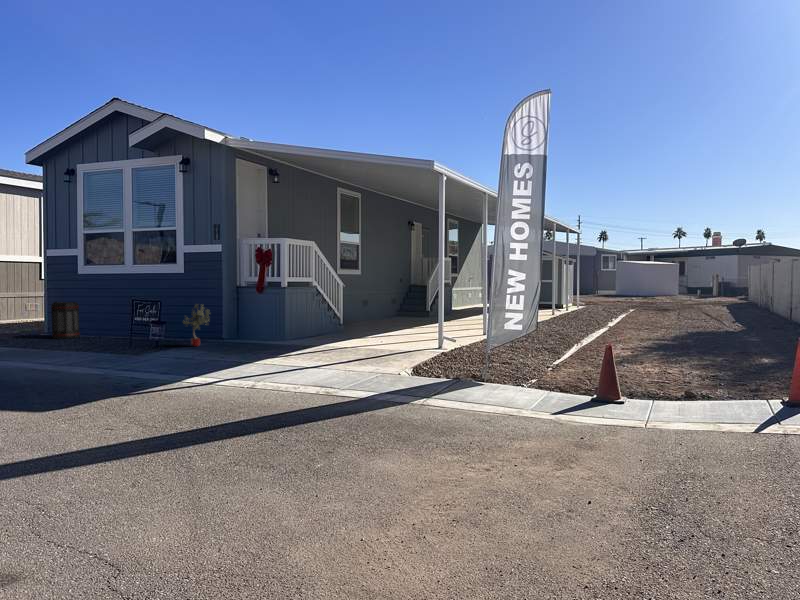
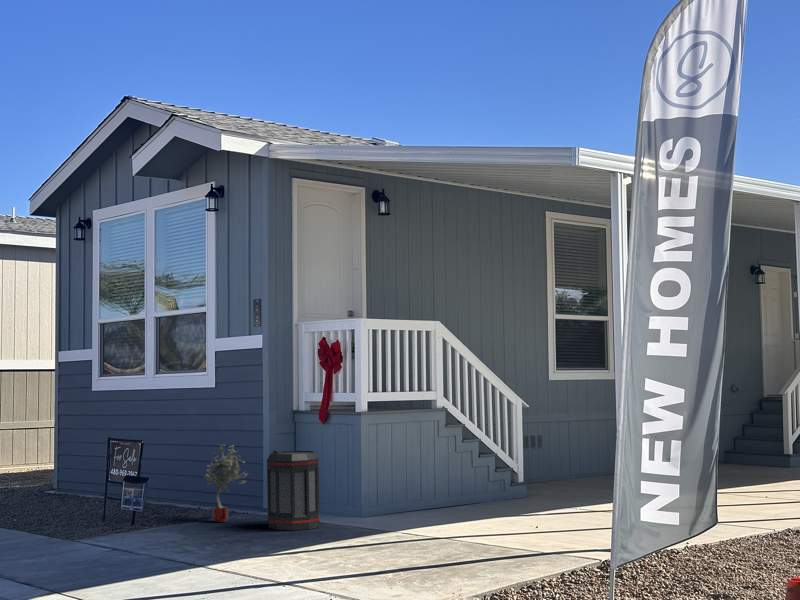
trash can: present [51,302,80,339] -> present [267,450,320,531]

